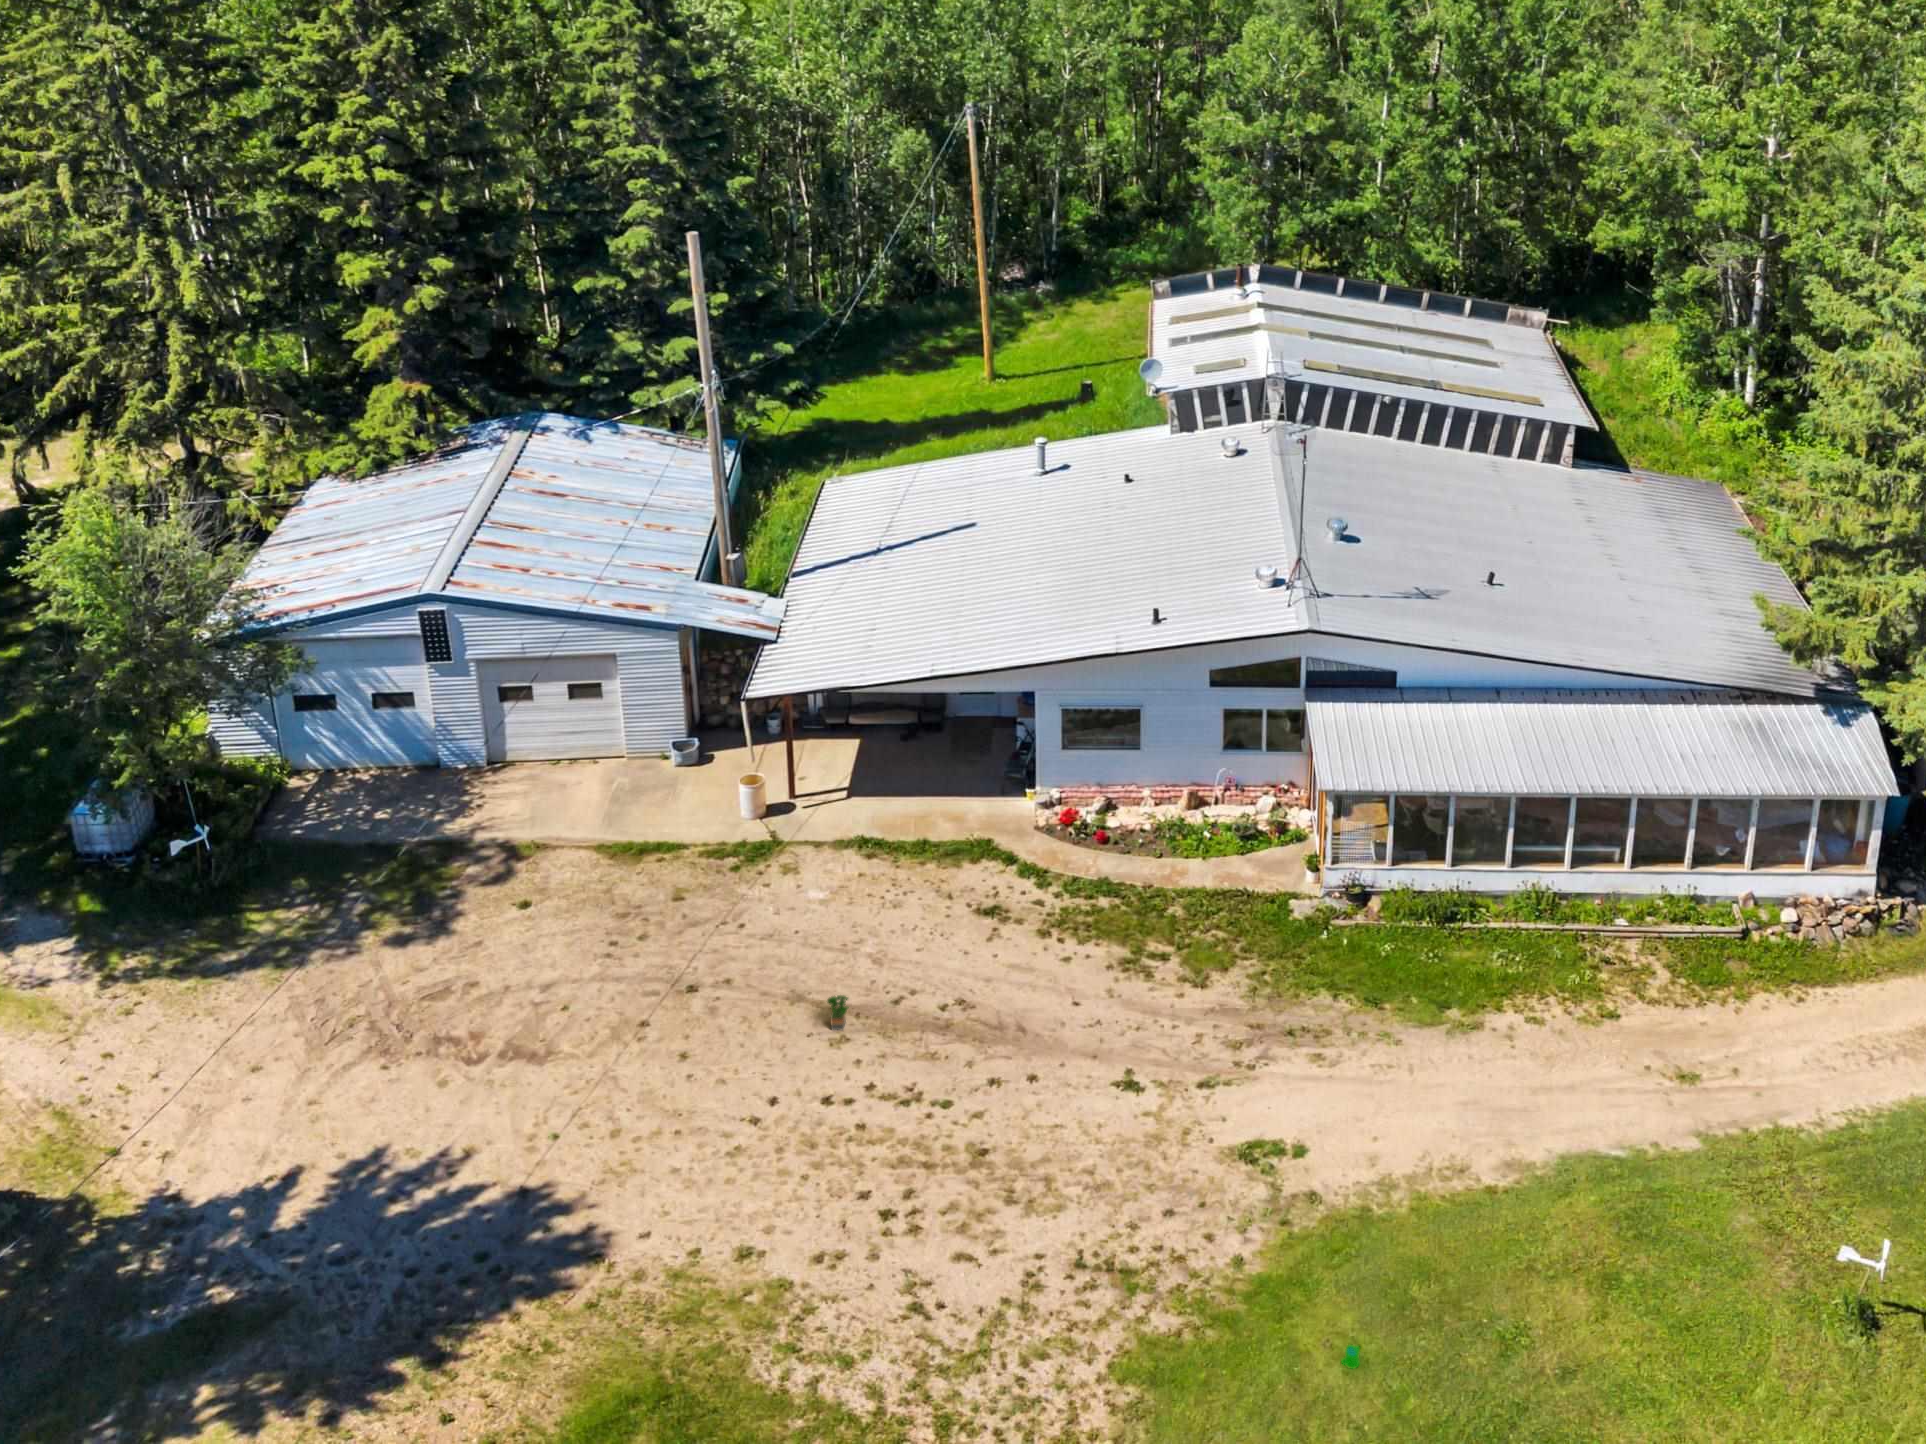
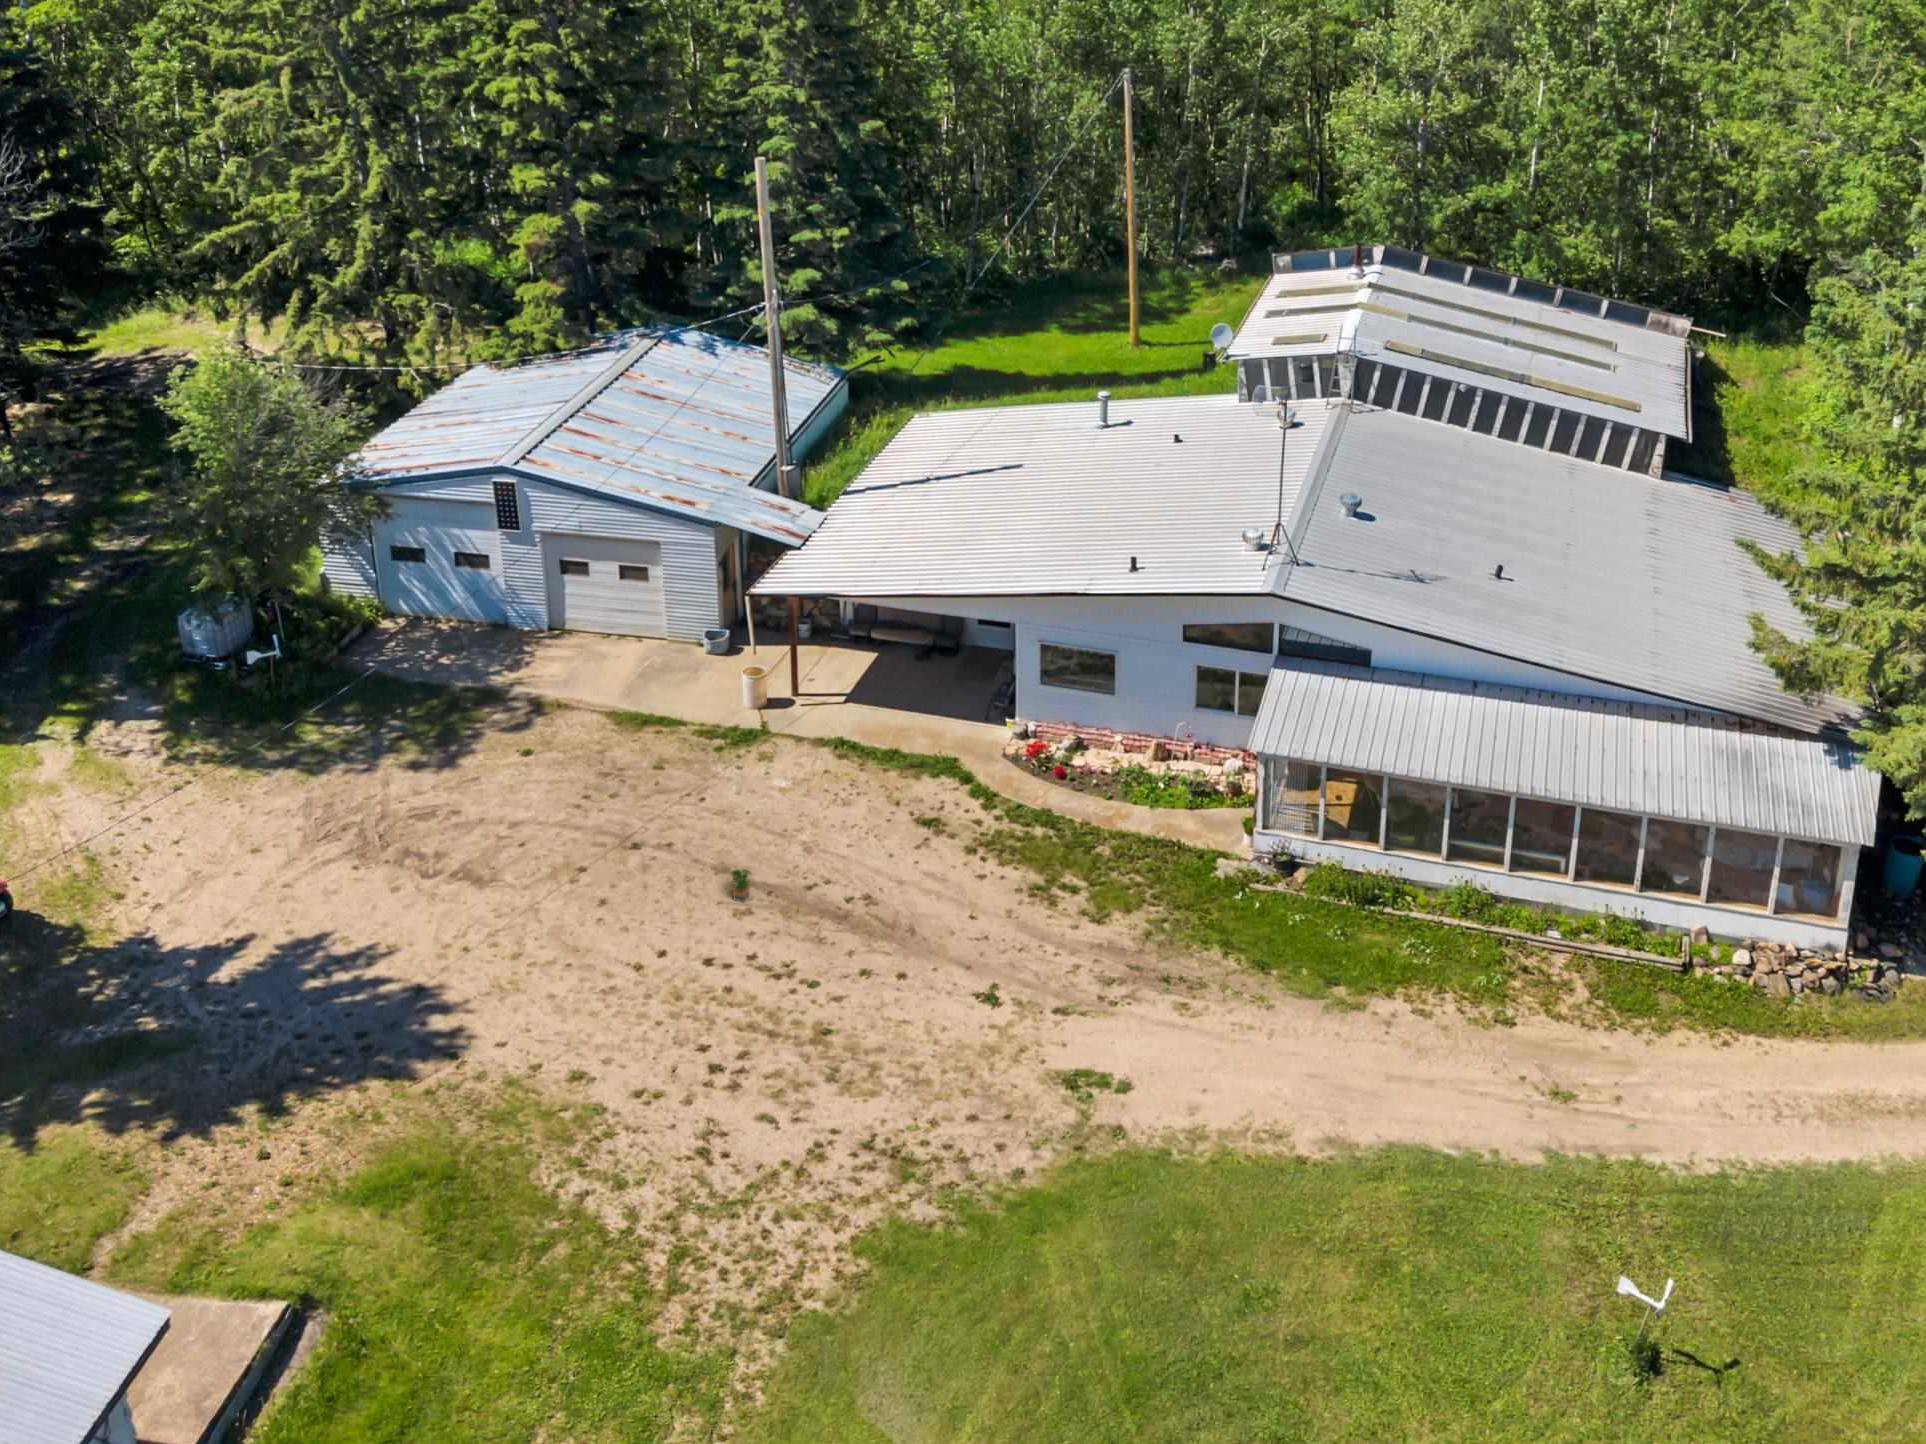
watering can: present [1341,1345,1360,1369] -> none [1076,1273,1102,1298]

